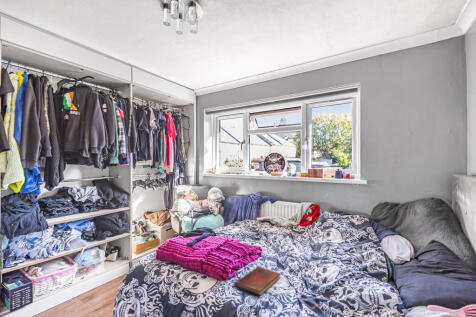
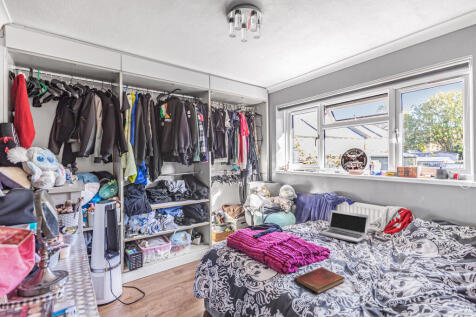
laptop: none [248,209,290,238] -> present [319,210,369,243]

